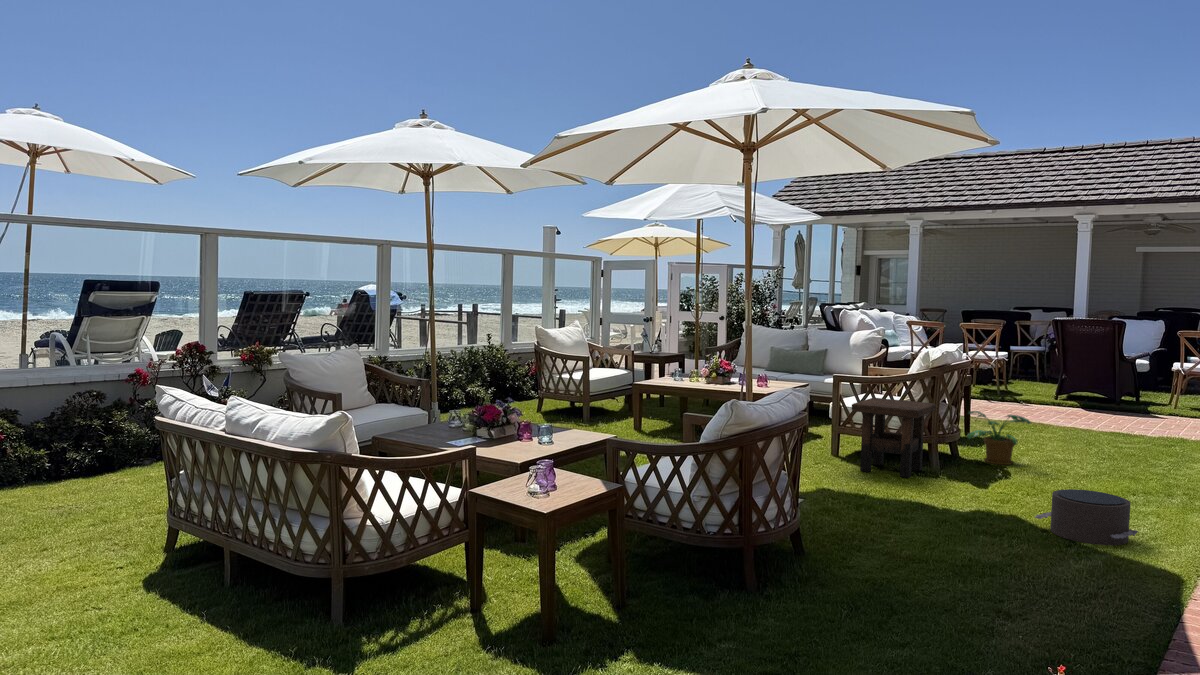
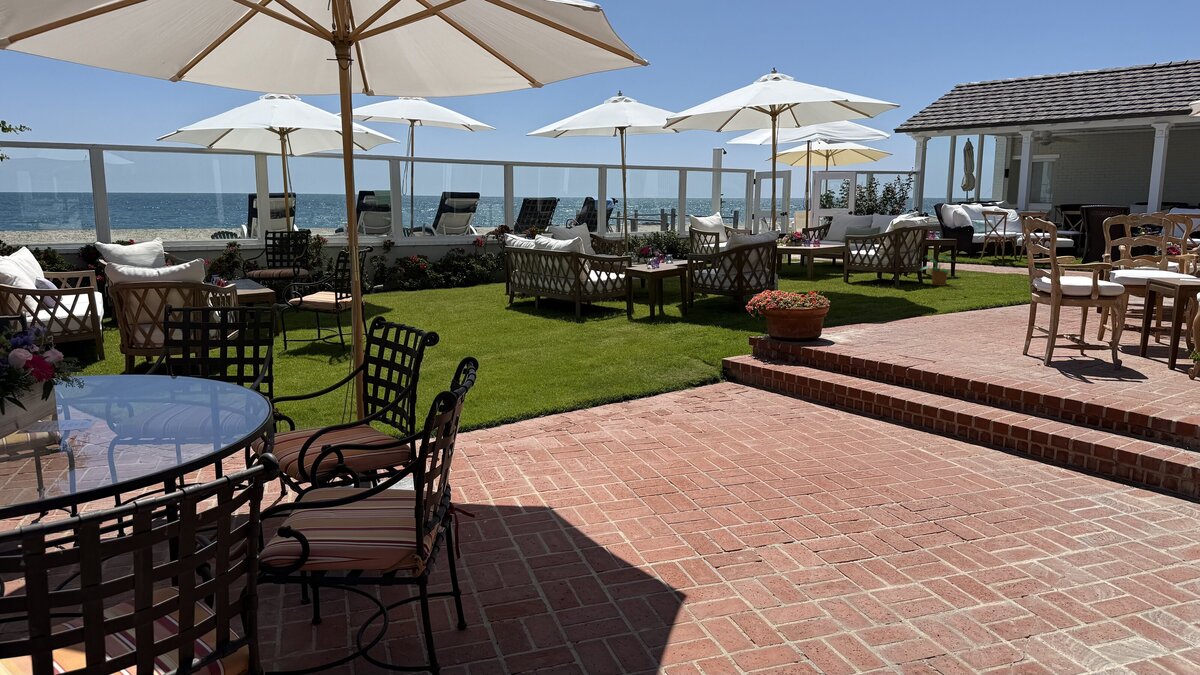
side table: present [852,398,936,478] -> none [843,248,894,289]
pouf: present [1035,489,1138,545] -> none [901,283,943,305]

